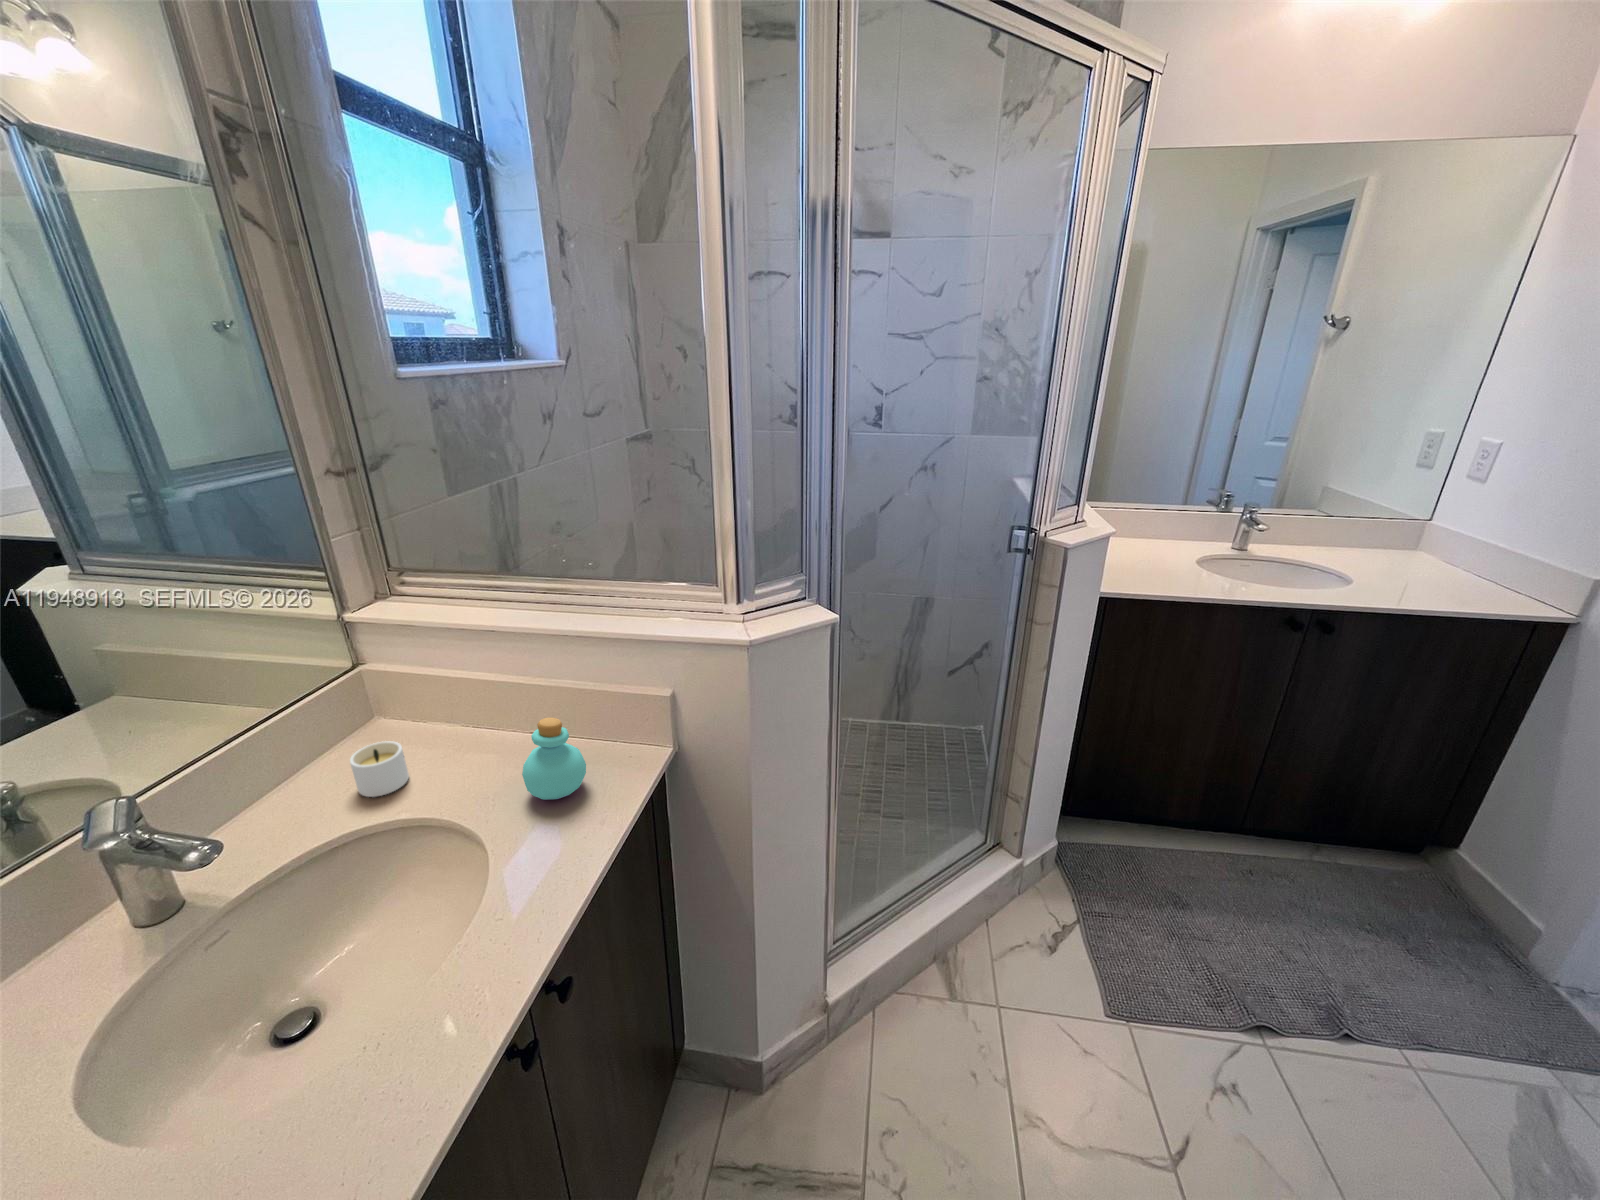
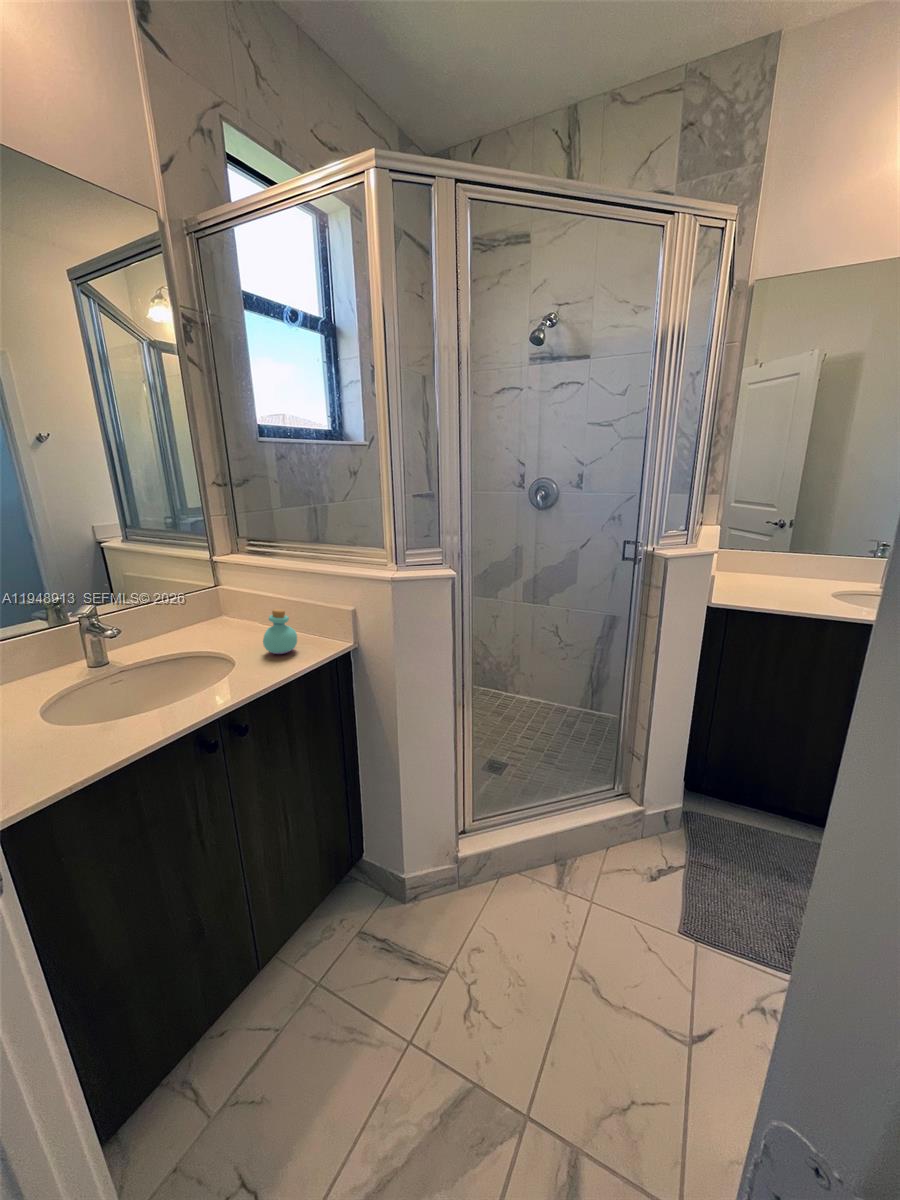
candle: present [350,741,409,797] -> none [193,618,233,642]

